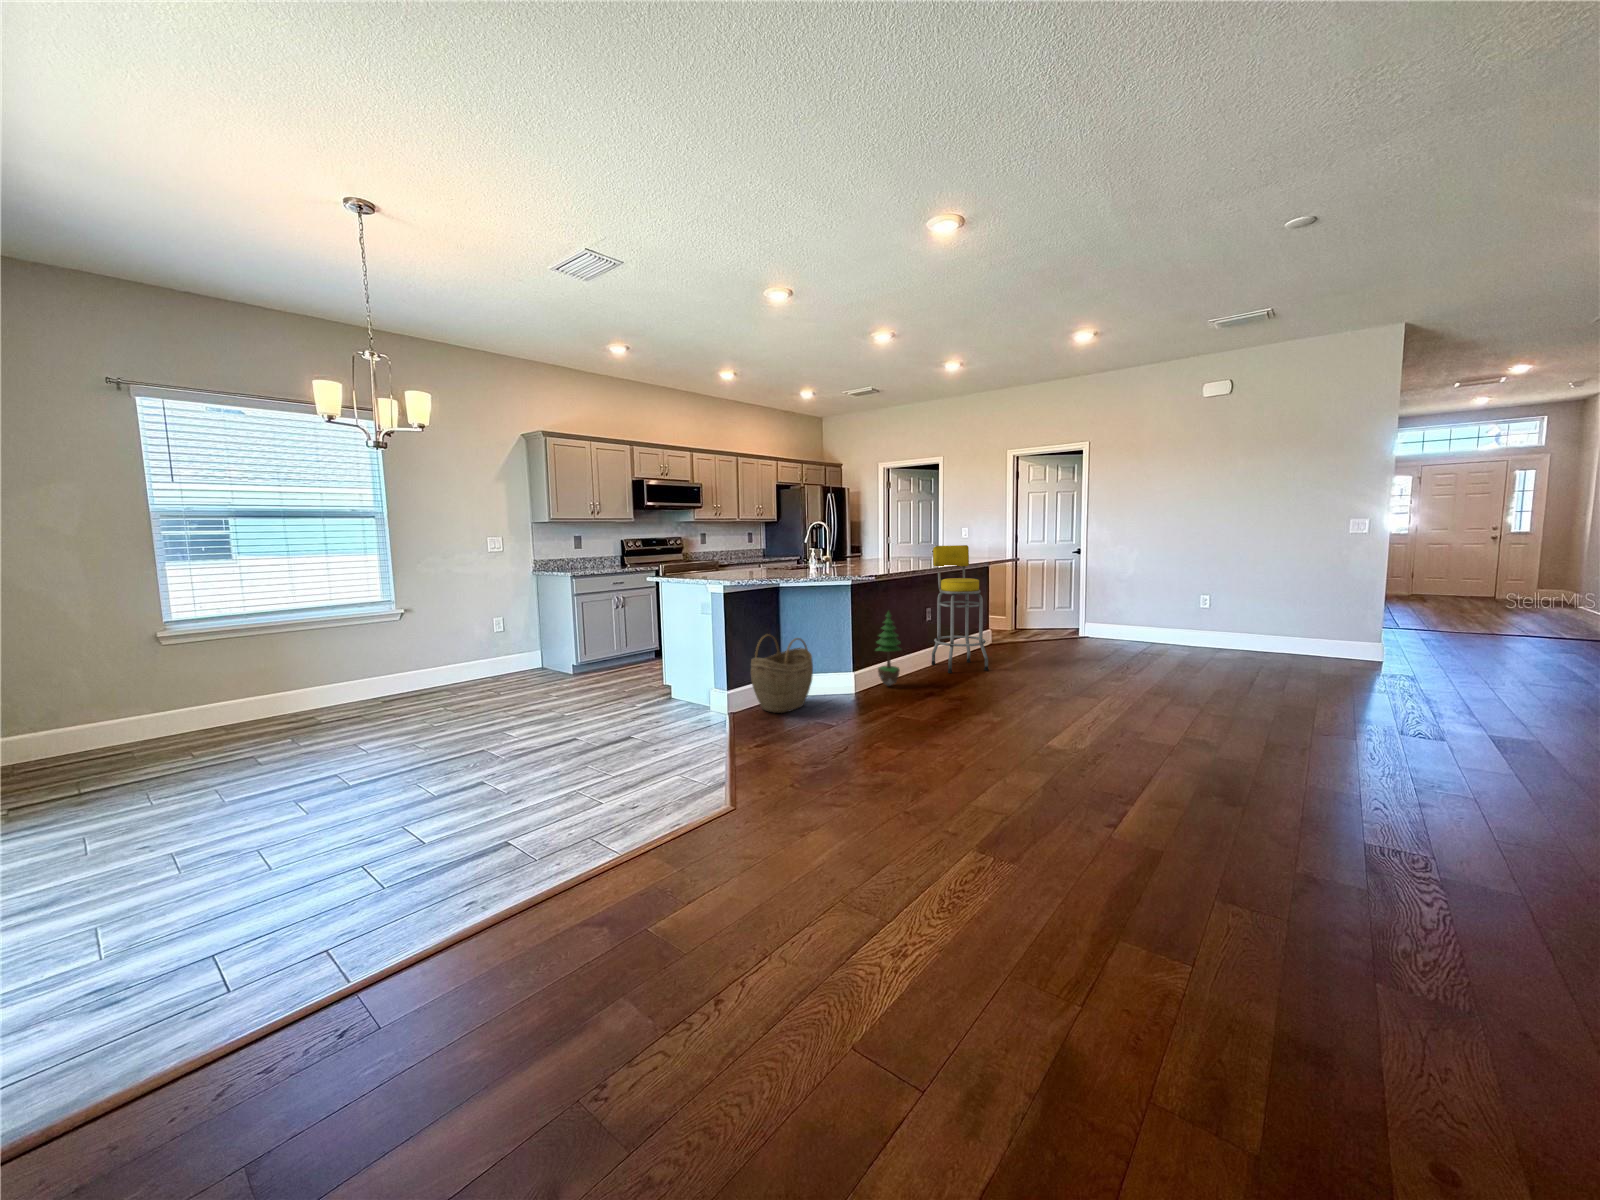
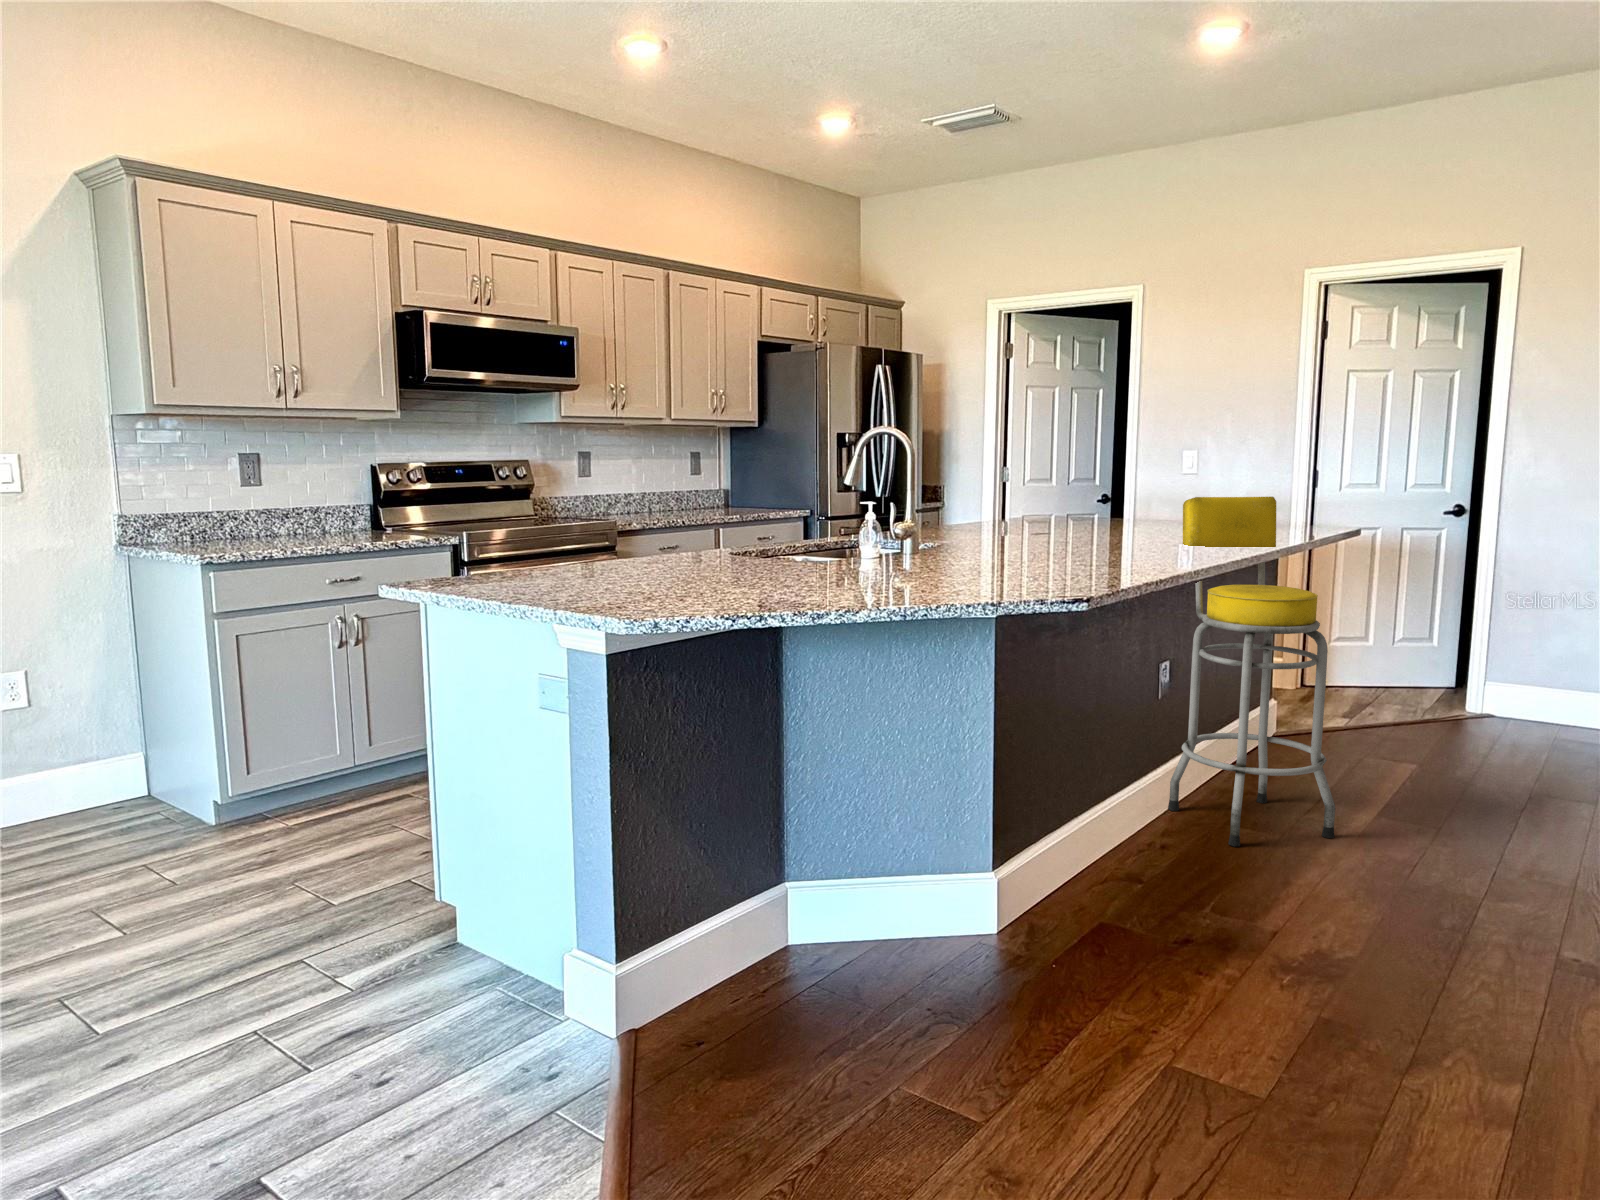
potted tree: present [876,612,901,686] -> none [1049,686,1133,904]
woven basket: present [751,634,813,713] -> none [690,773,885,1037]

